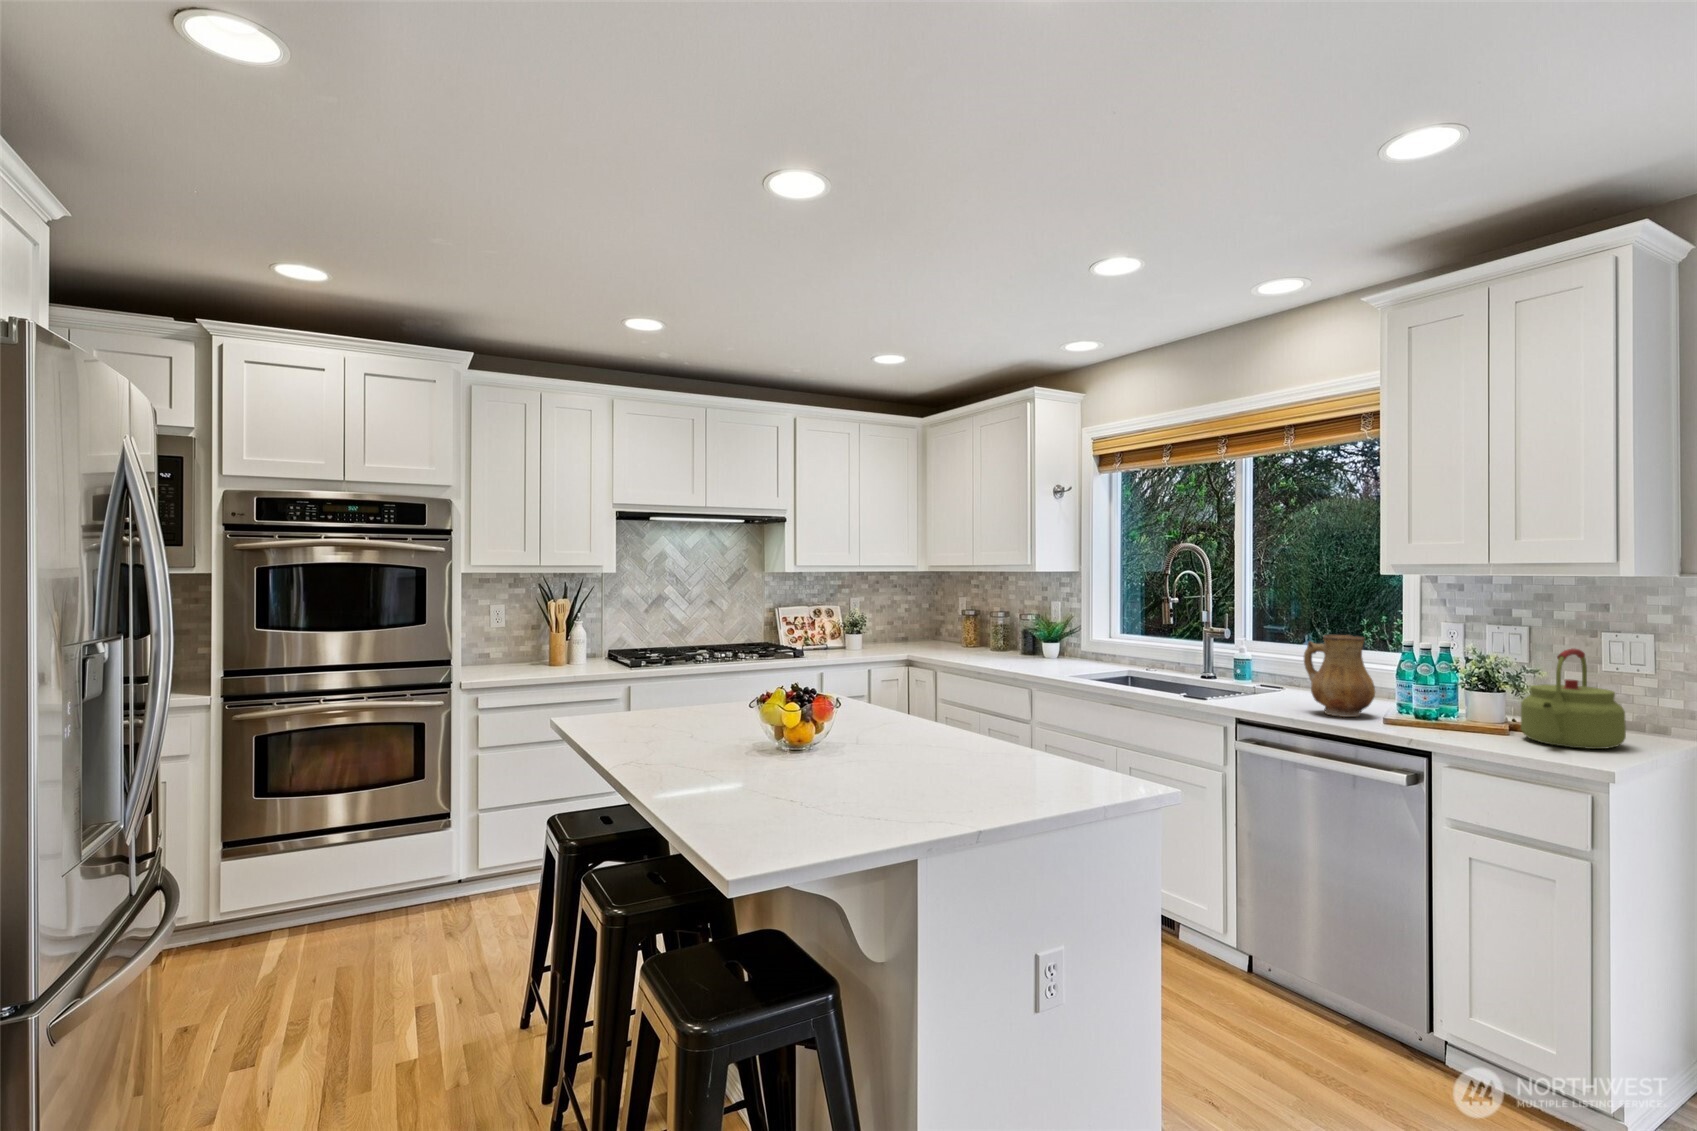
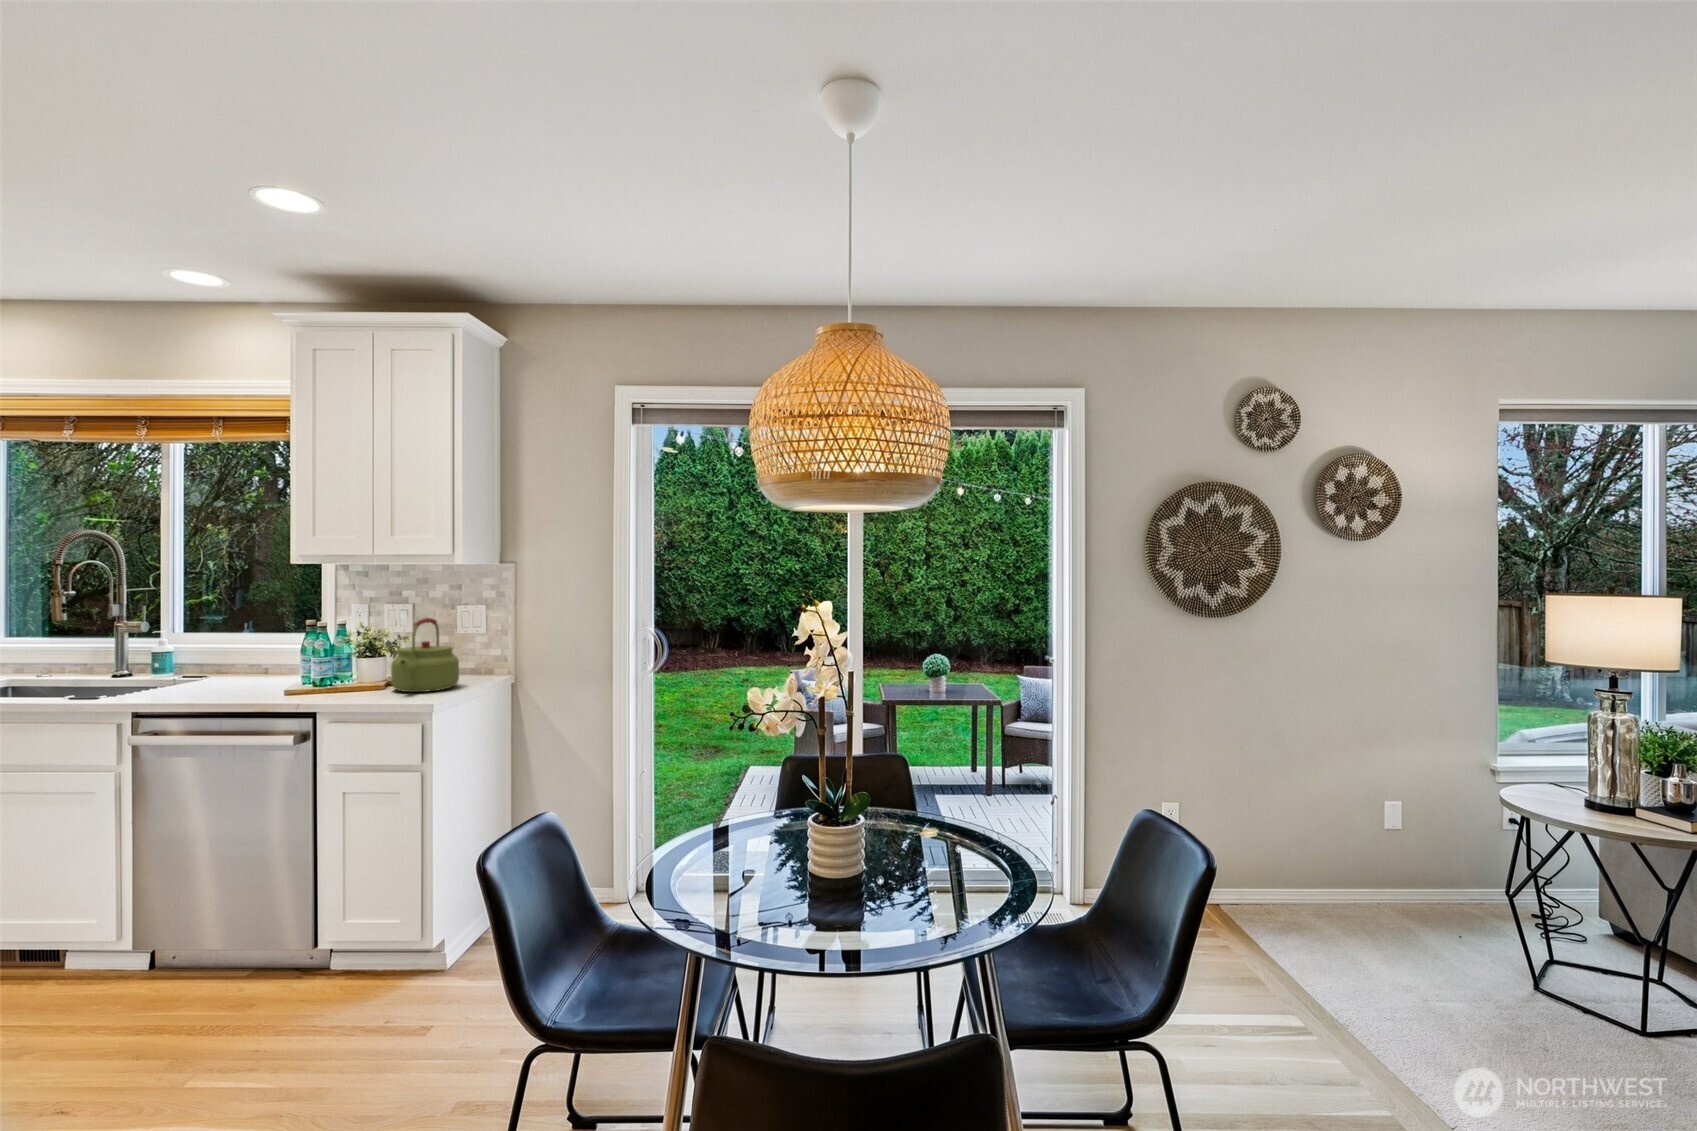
ceramic pitcher: present [1304,635,1375,717] -> none [211,619,281,695]

